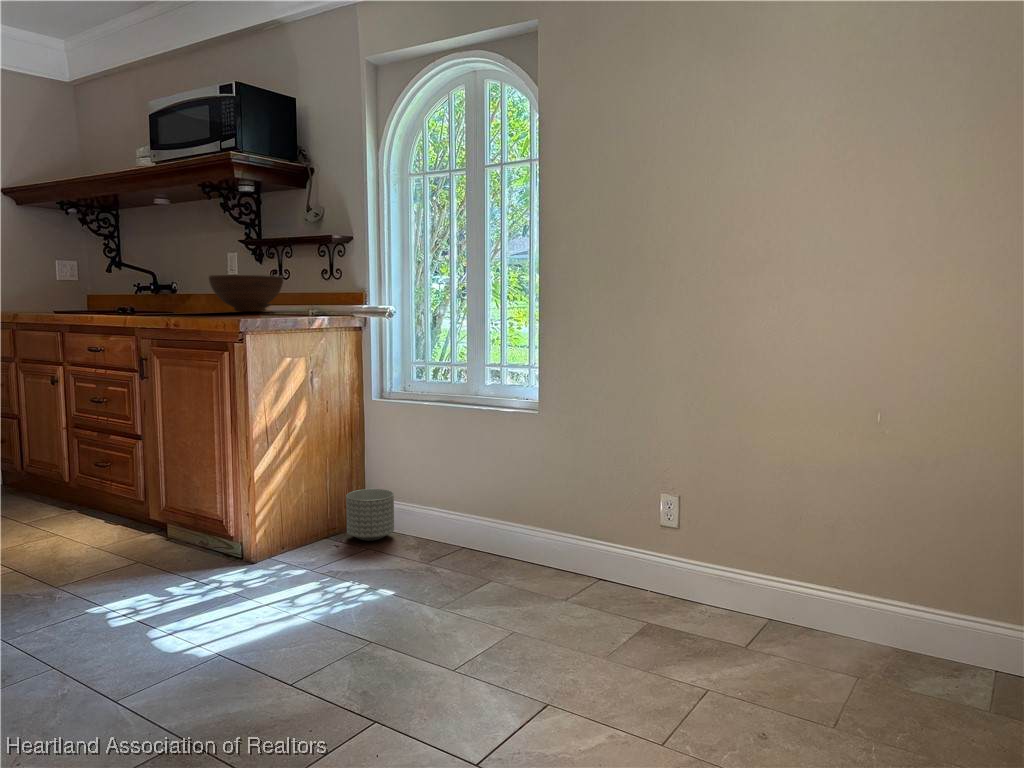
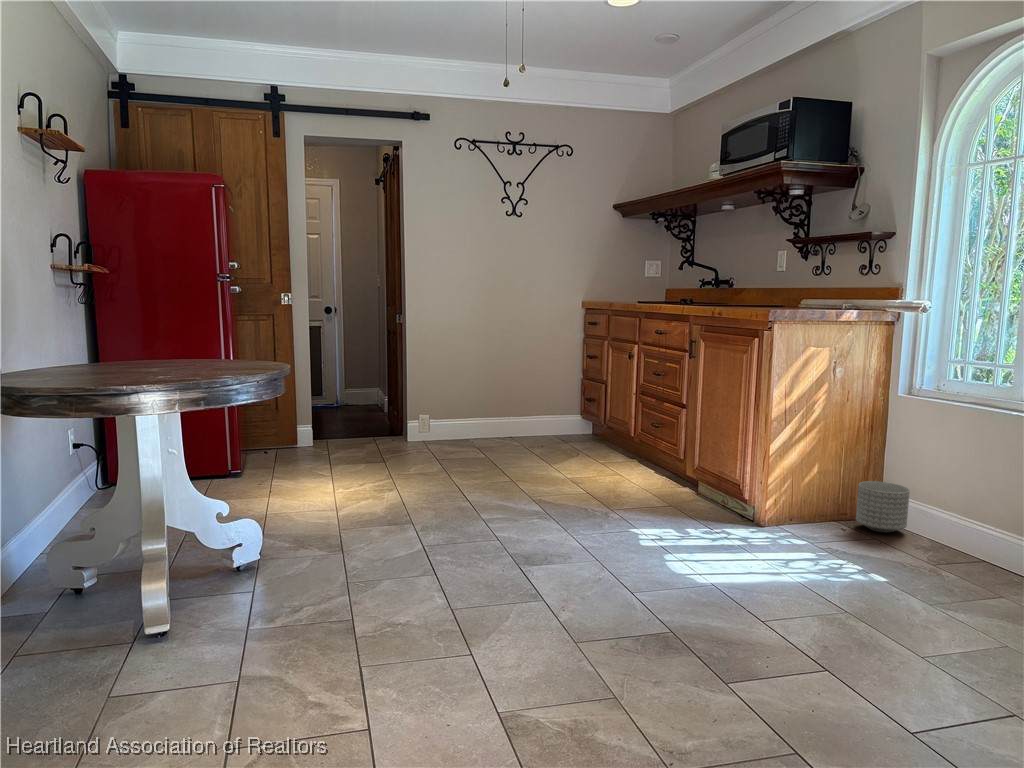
fruit bowl: present [209,275,283,312] -> none [757,271,831,305]

